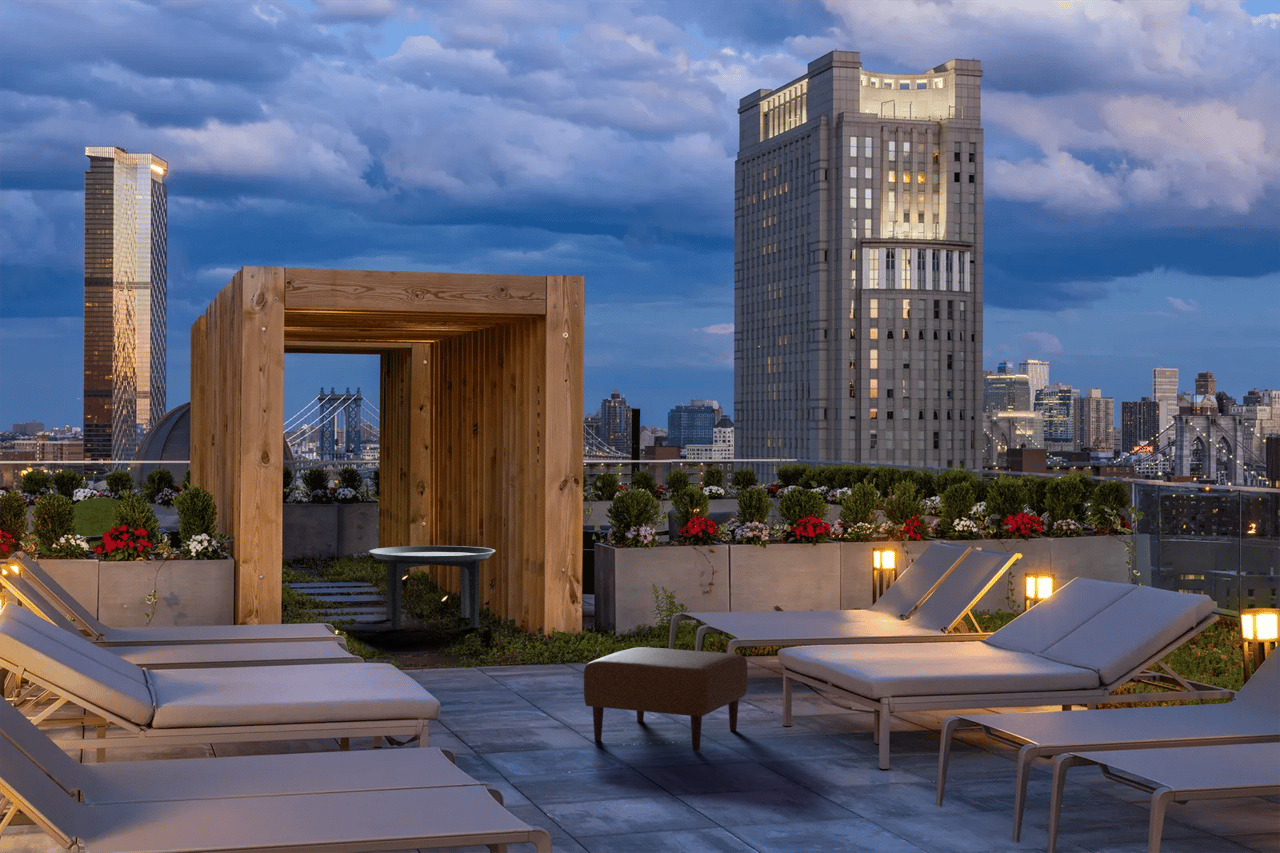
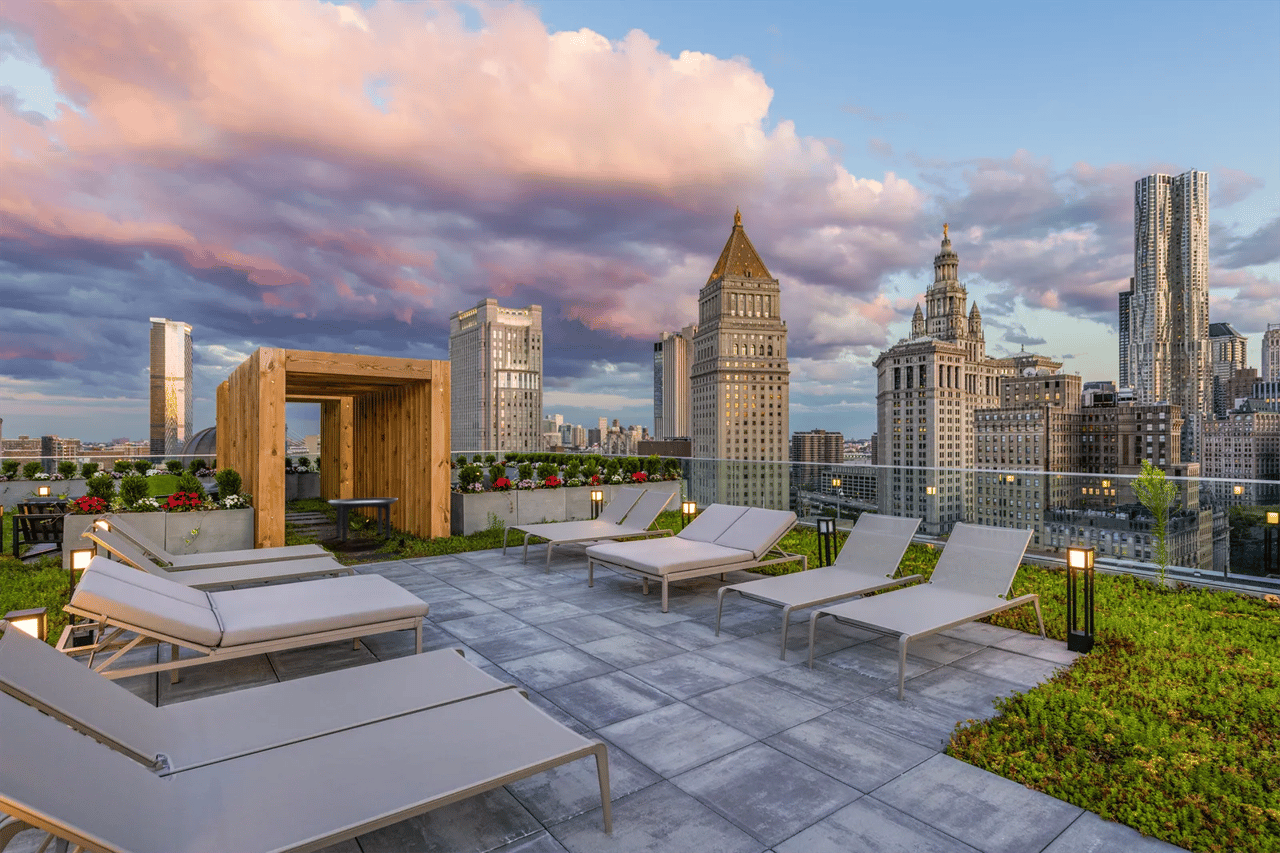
ottoman: present [584,647,747,751] -> none [478,539,555,587]

